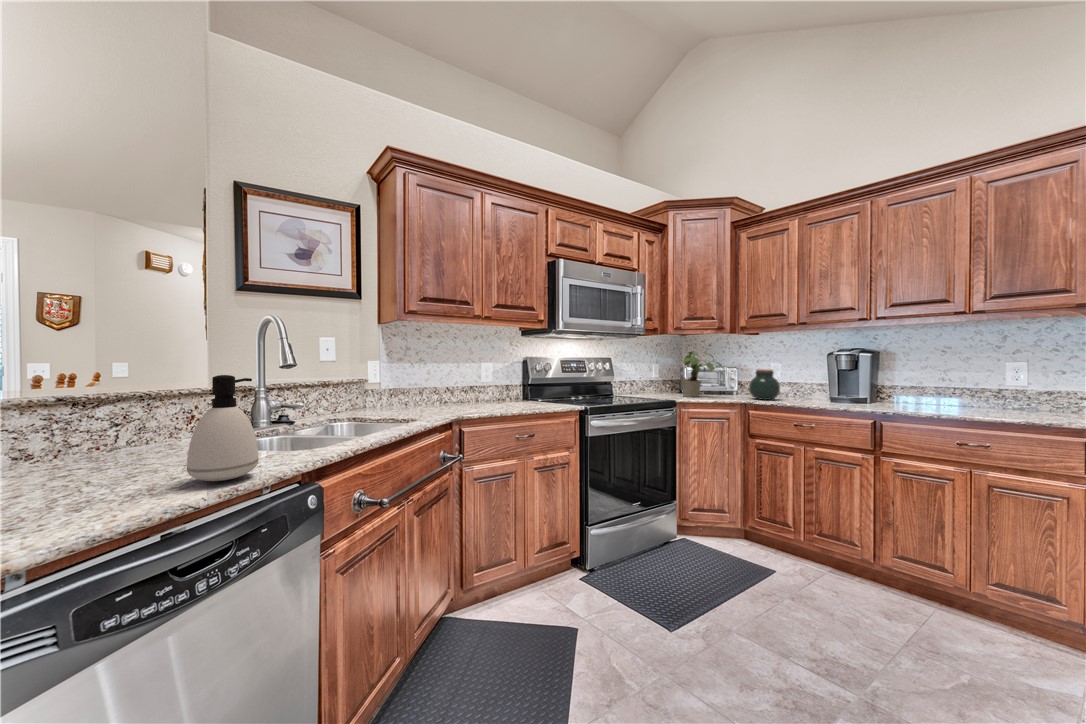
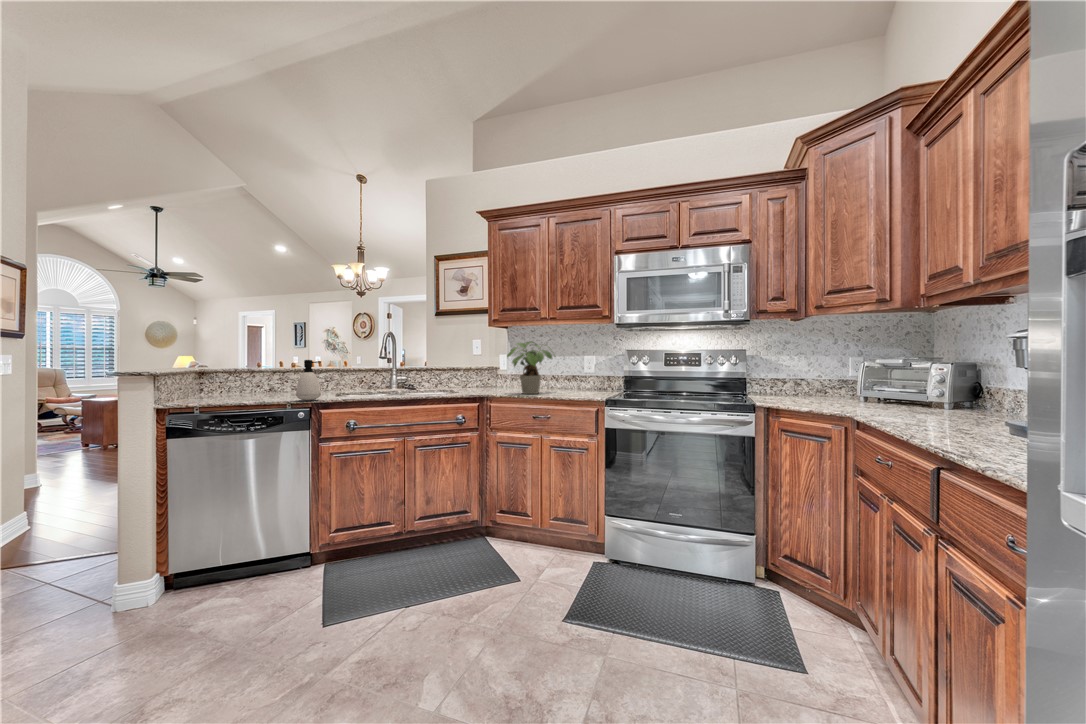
potted plant: present [682,351,725,397] -> present [507,341,556,394]
jar: present [749,369,780,400] -> none [895,365,956,417]

